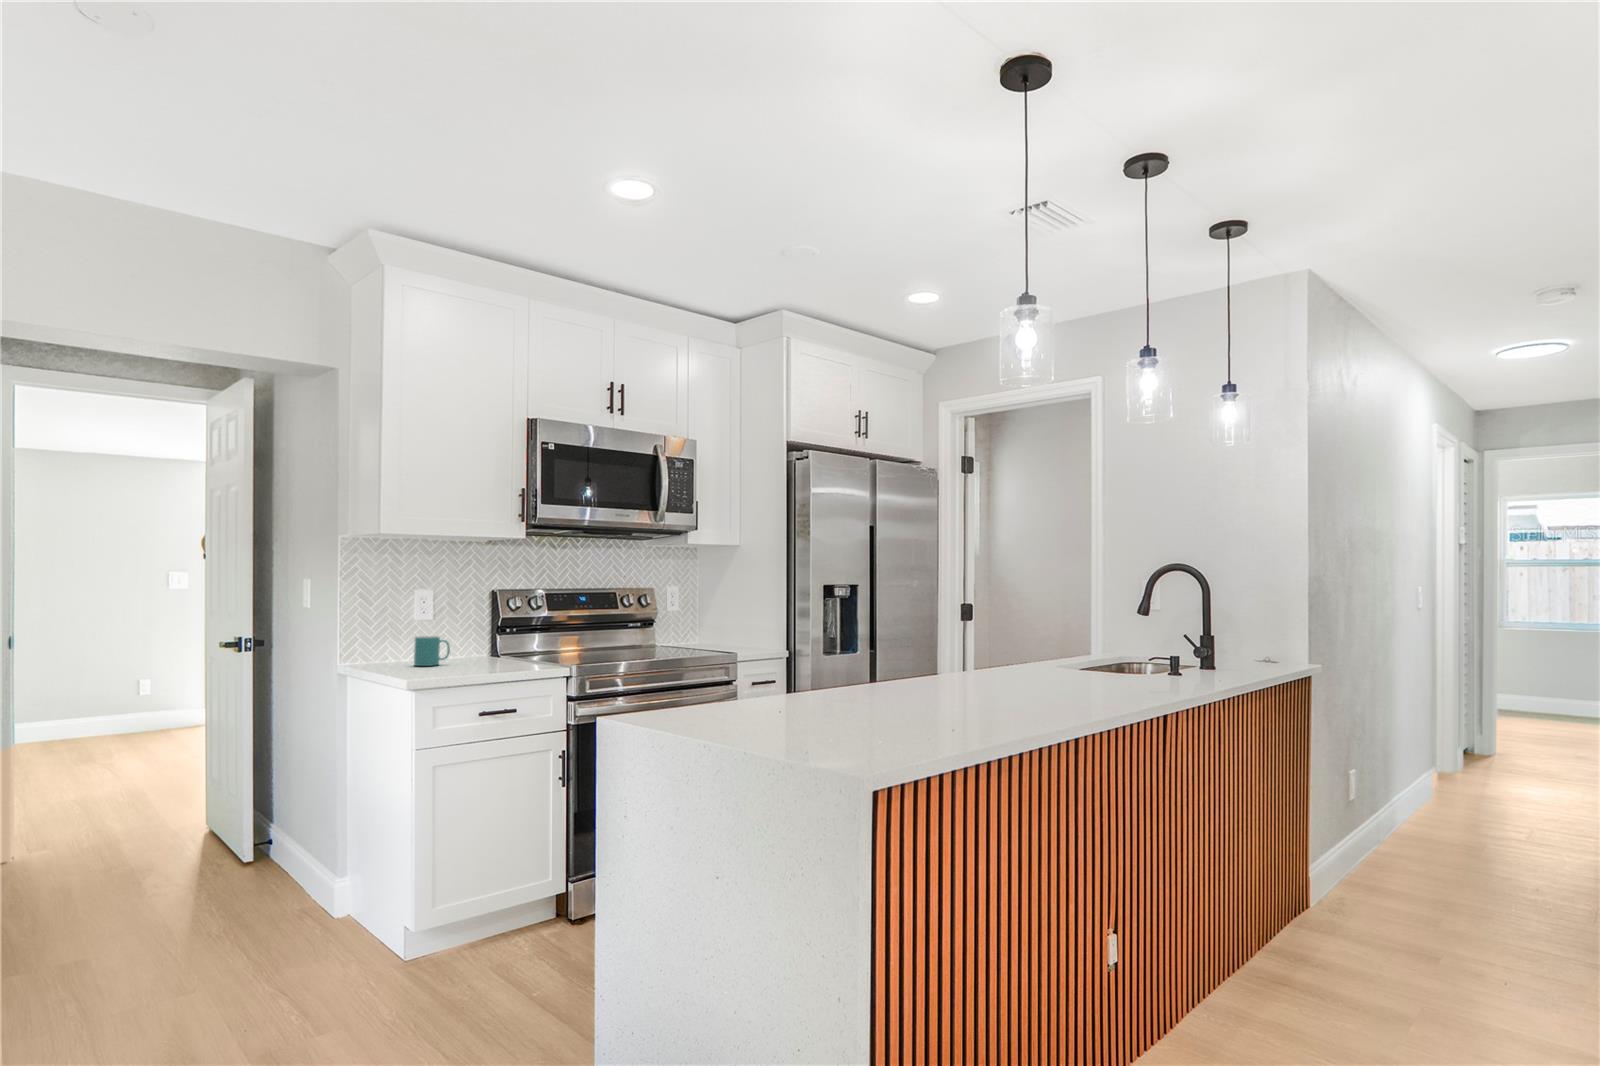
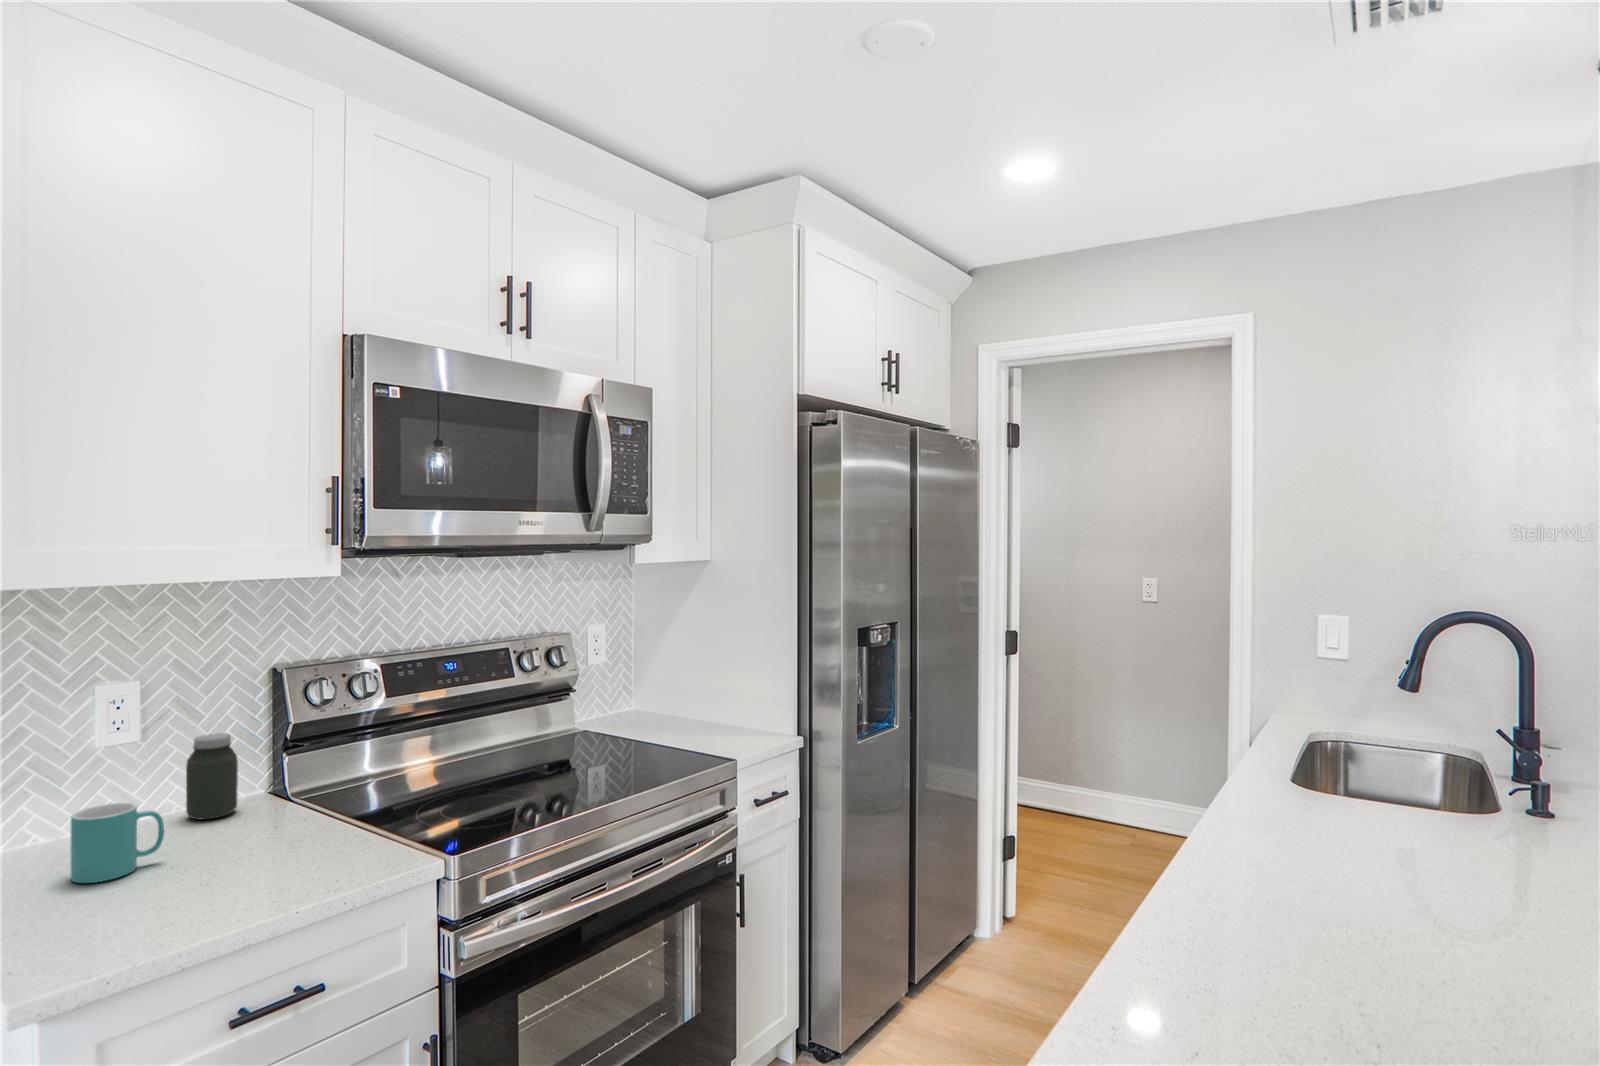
jar: none [454,618,477,658] -> present [186,733,238,819]

